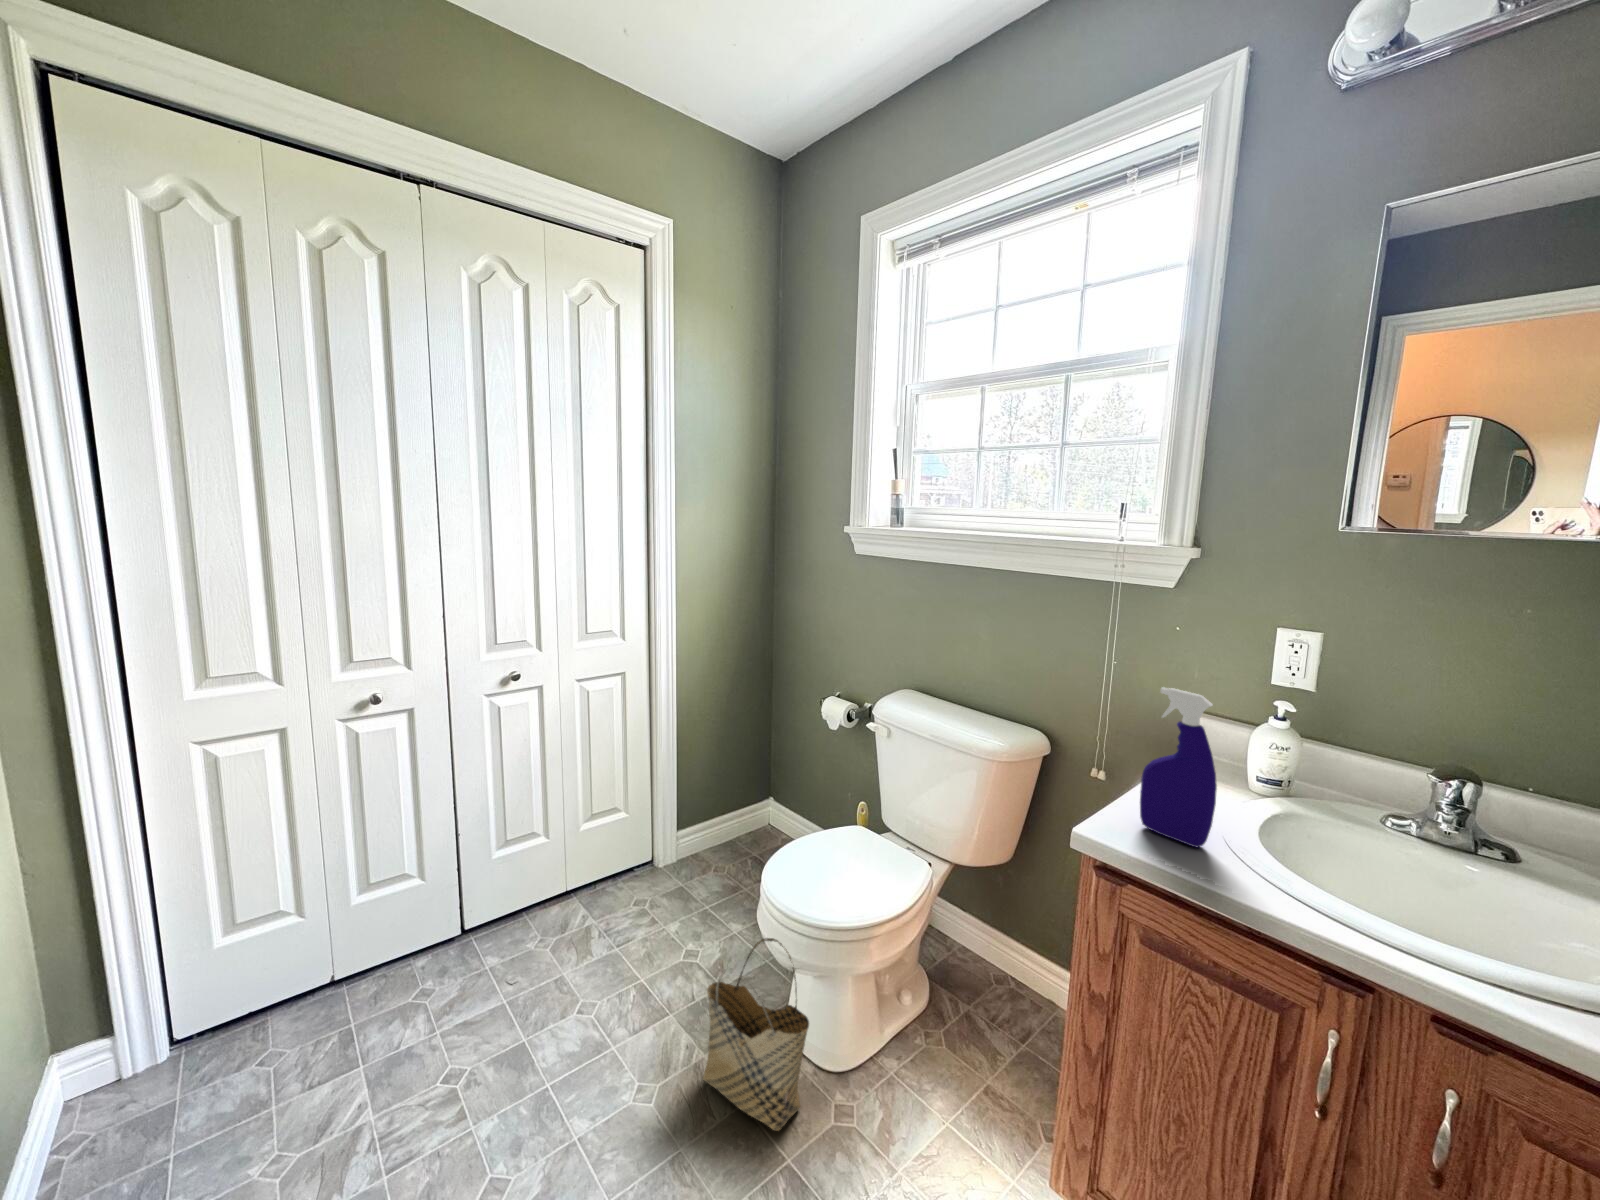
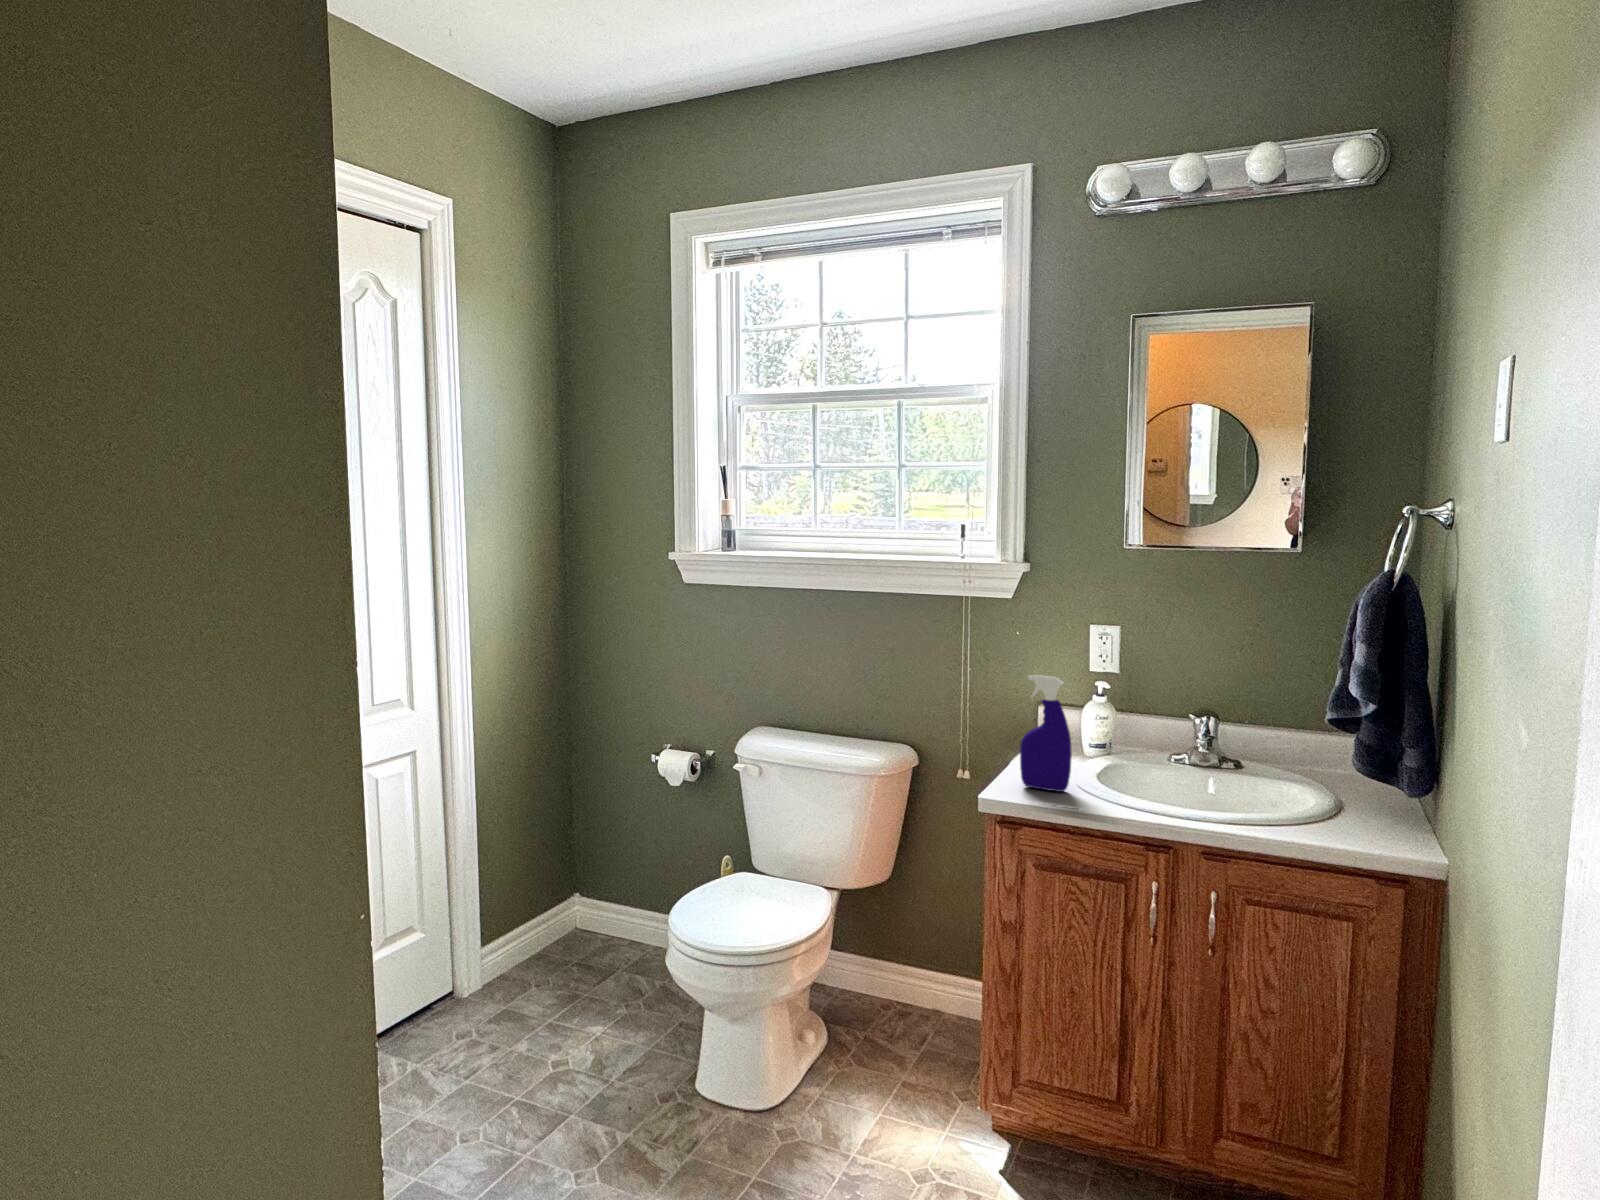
woven basket: present [703,938,809,1131] -> none [637,983,754,1161]

